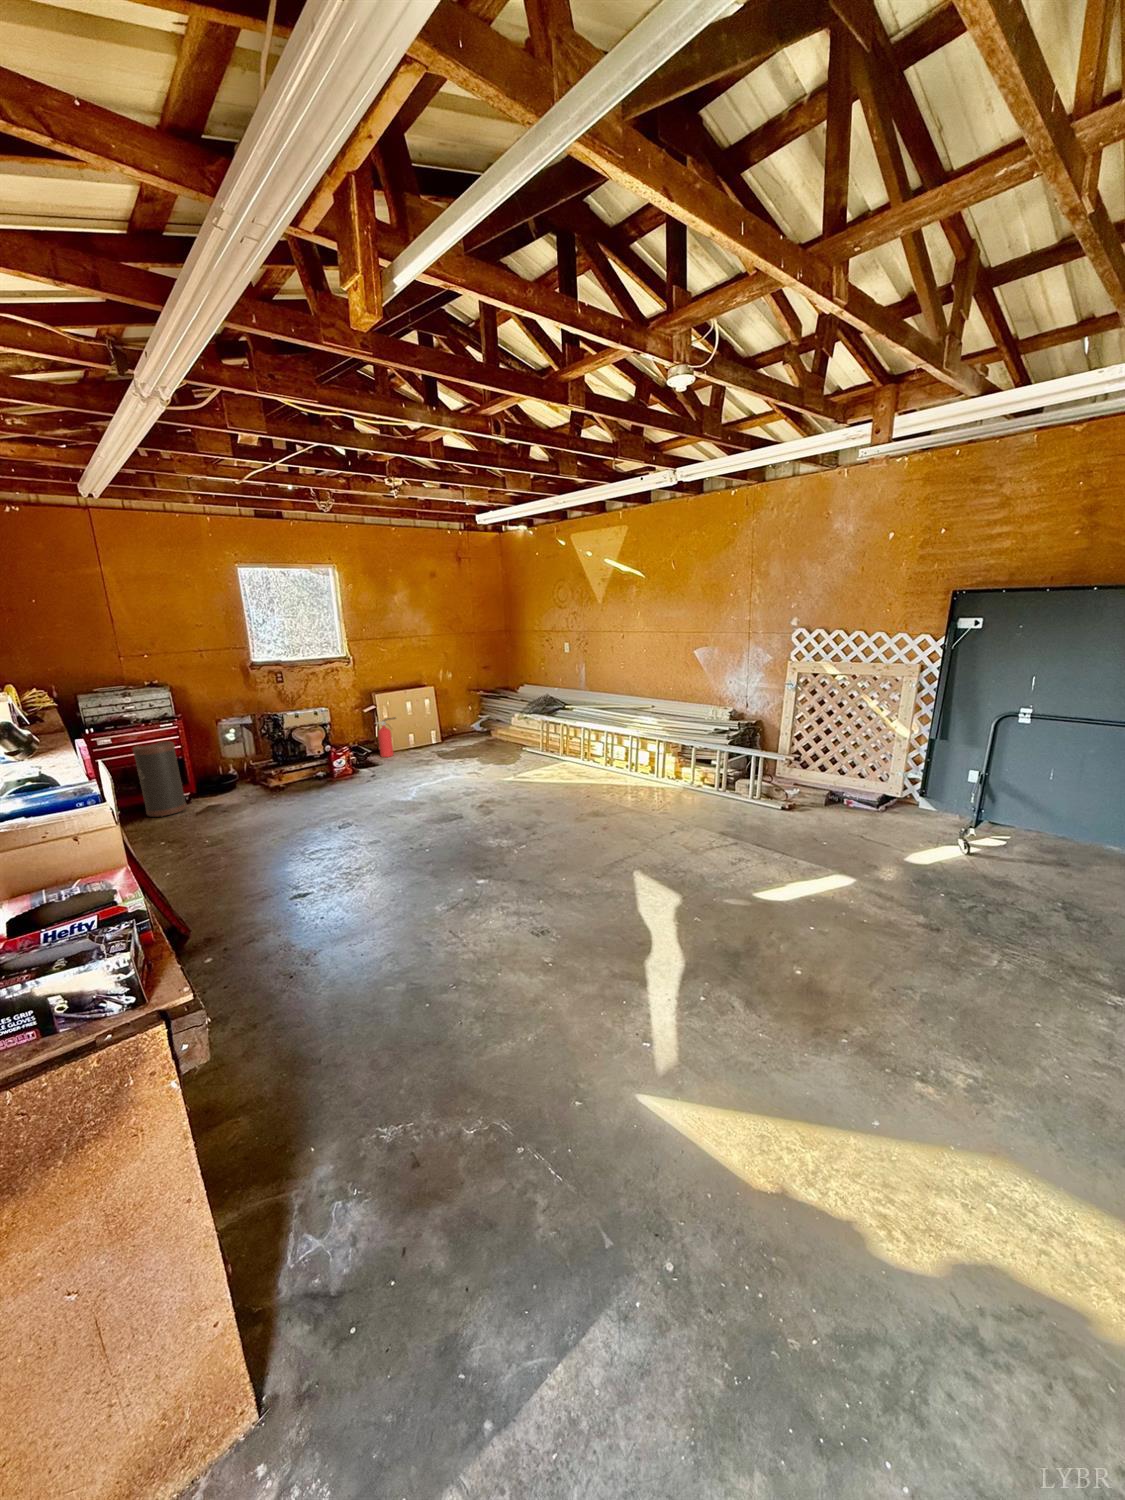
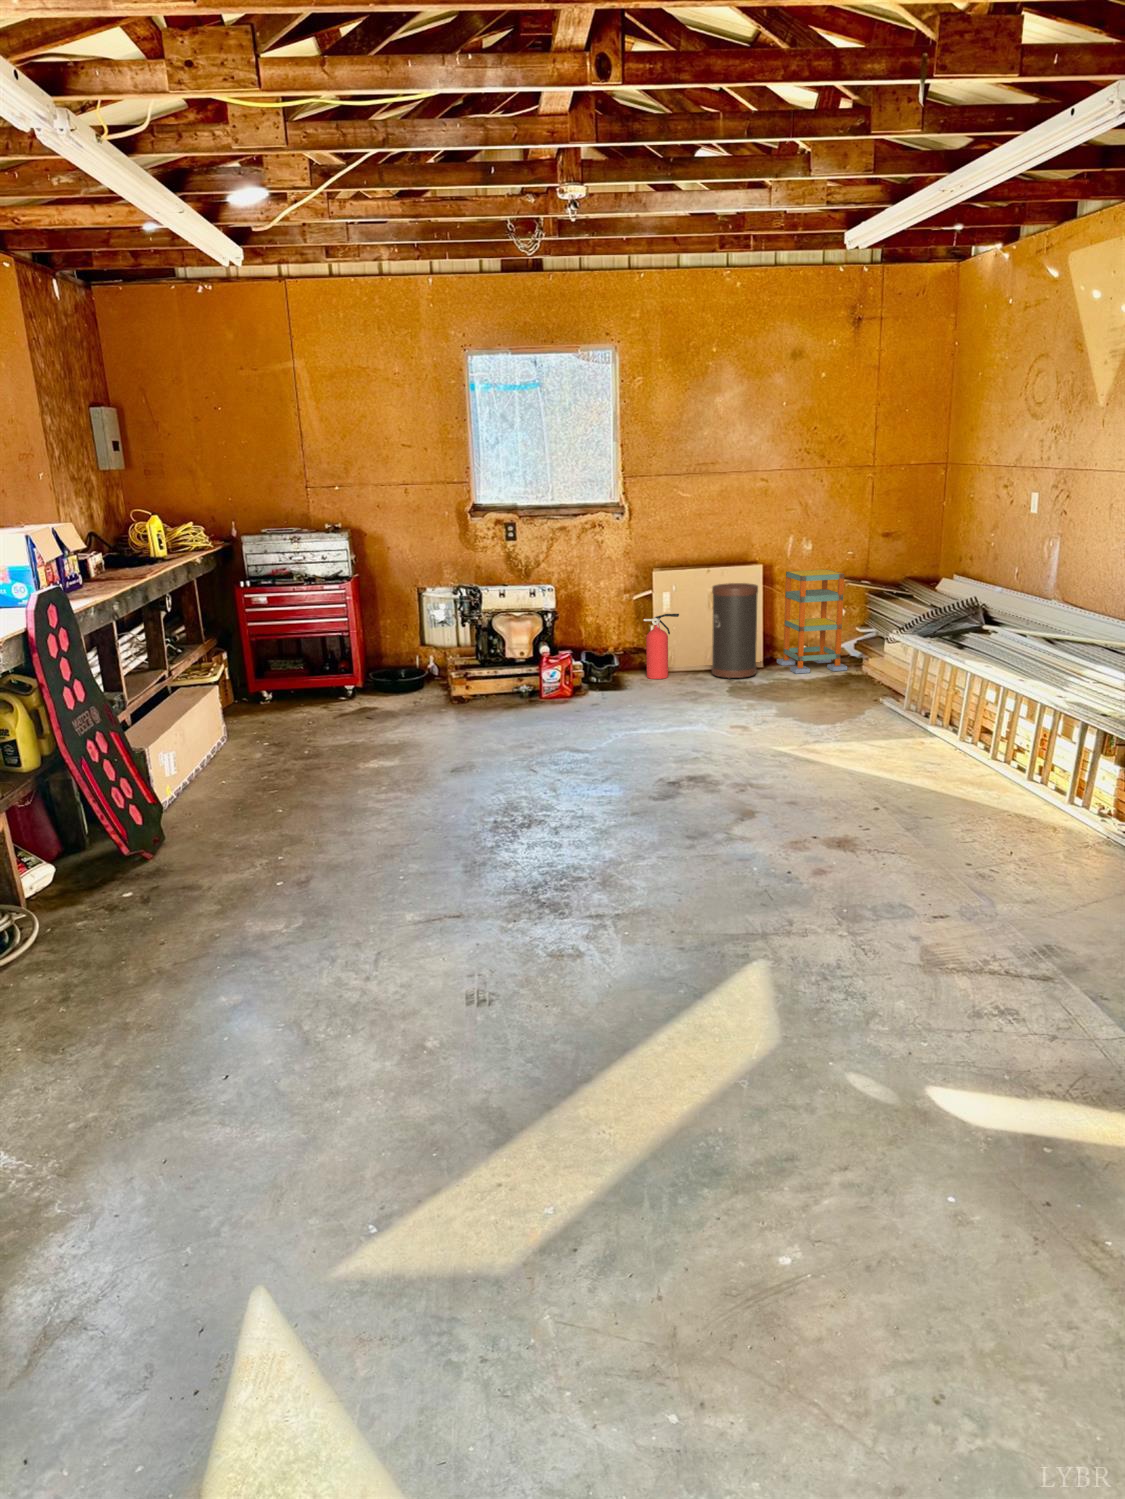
shelving unit: none [444,685,485,743] -> present [777,569,847,674]
trash can: present [133,741,187,817] -> present [712,583,758,679]

